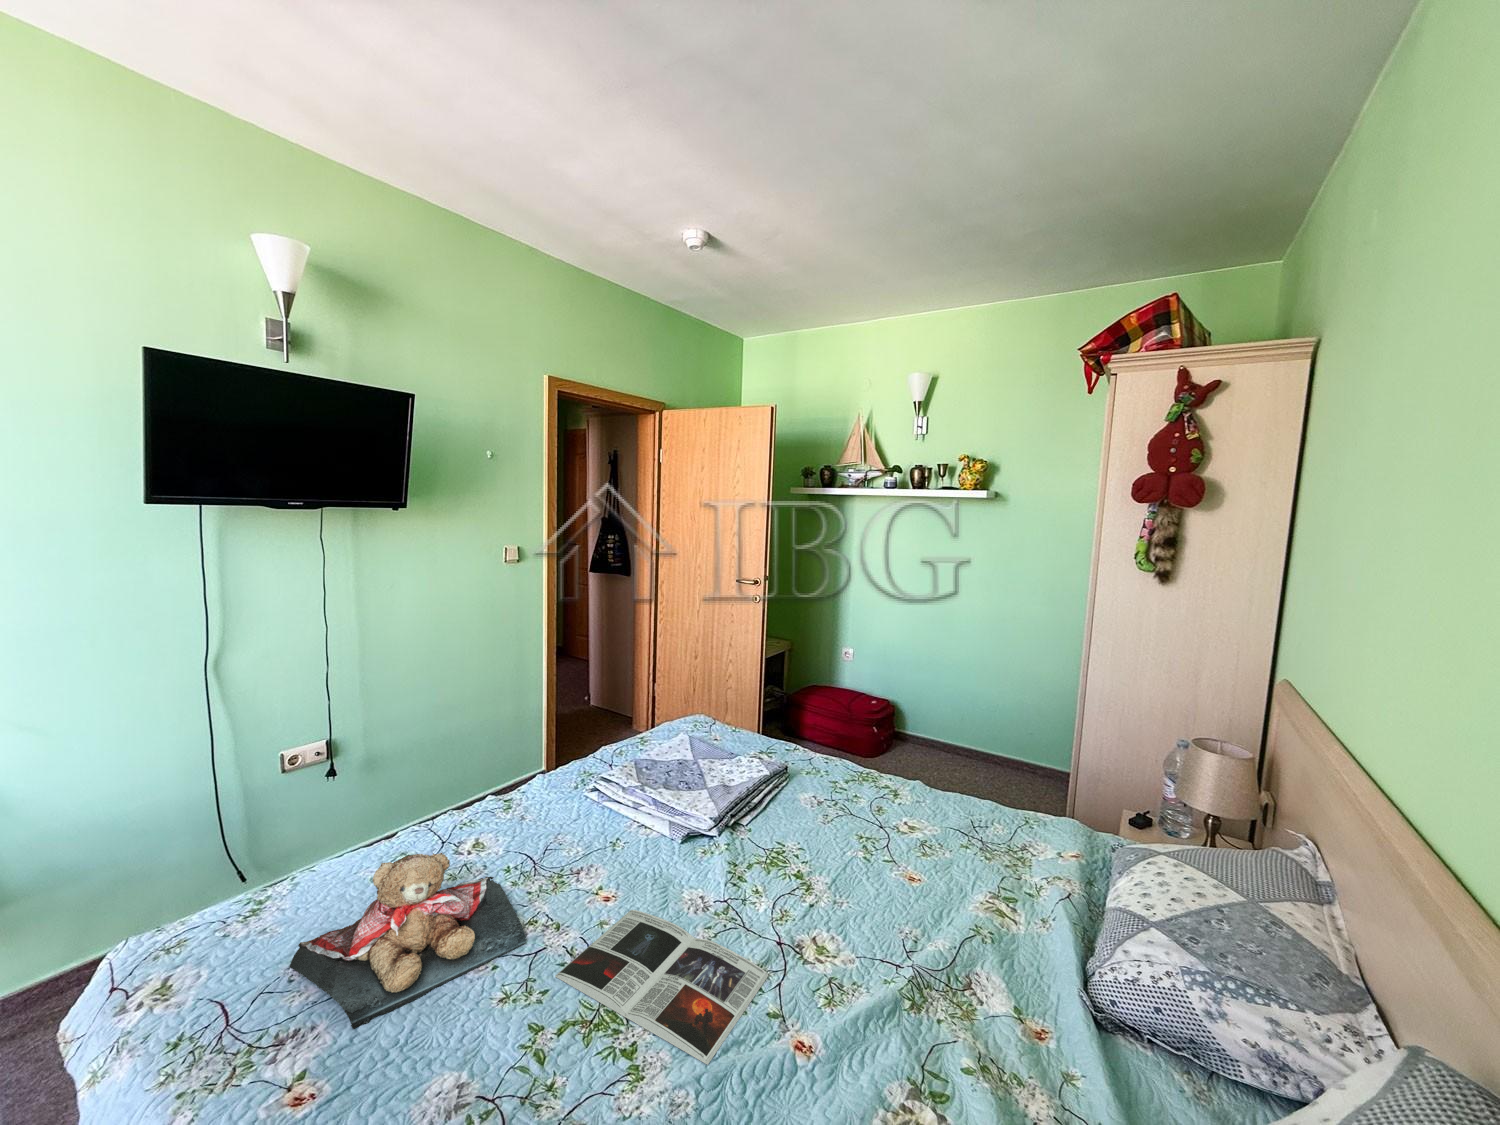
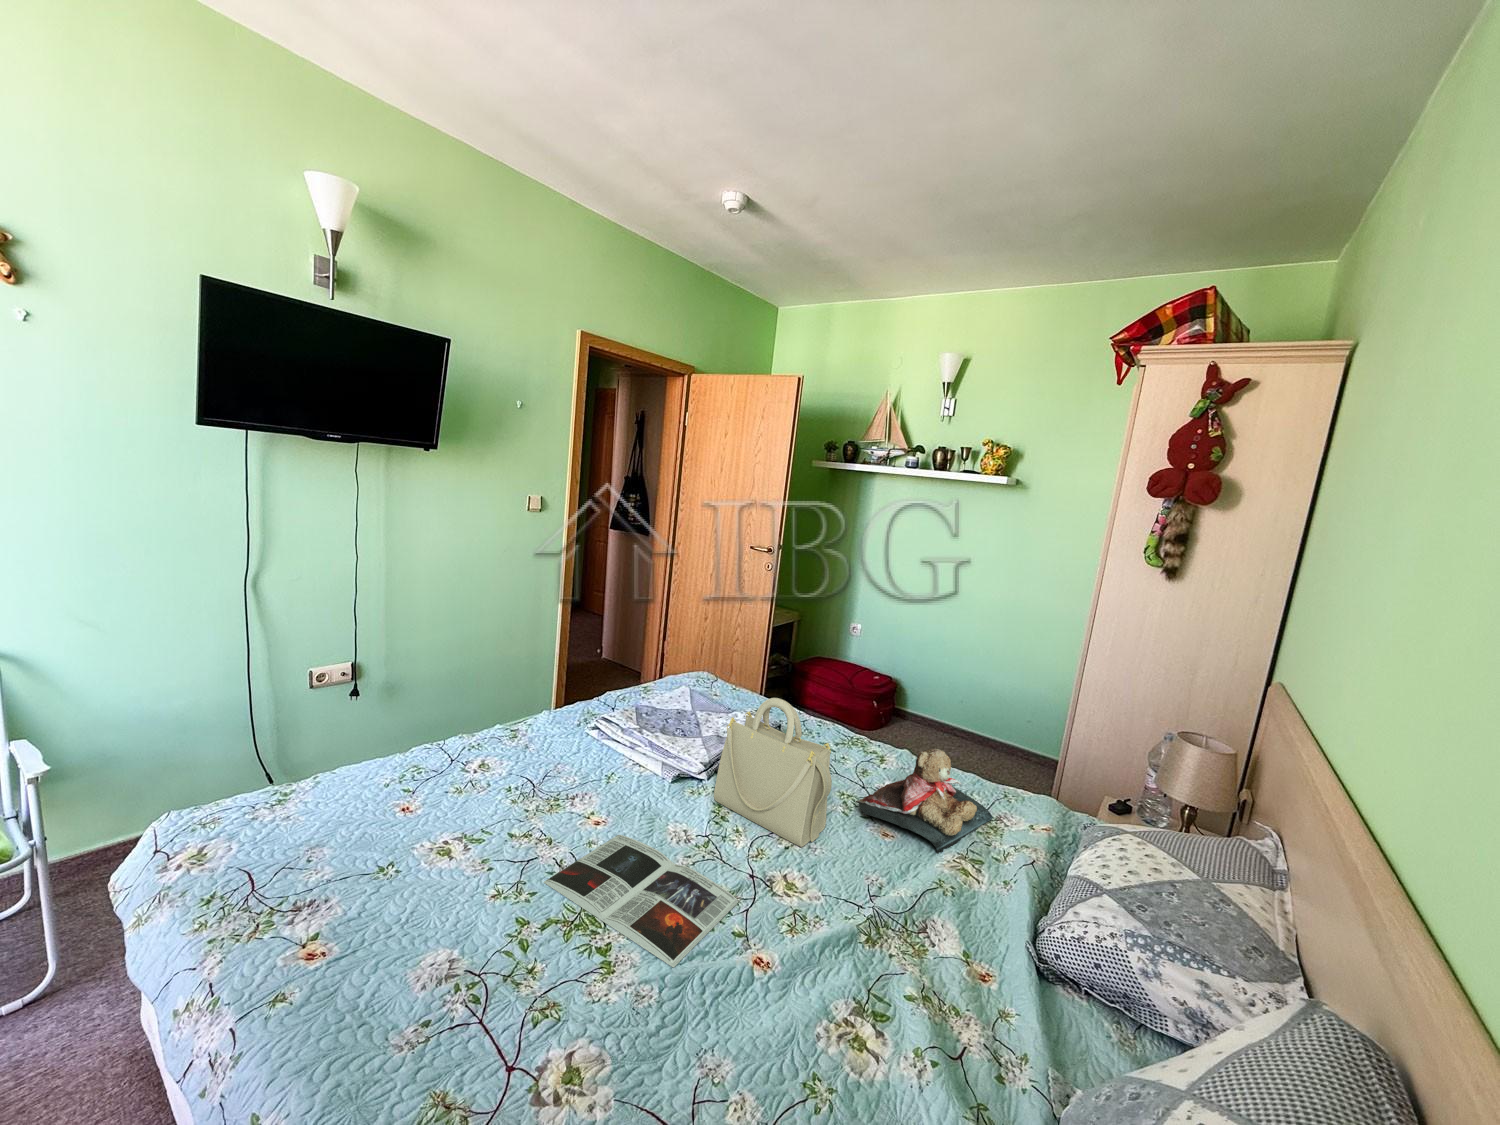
handbag: none [728,744,852,902] -> present [714,698,832,847]
teddy bear: present [289,853,526,1029] -> present [855,749,993,853]

